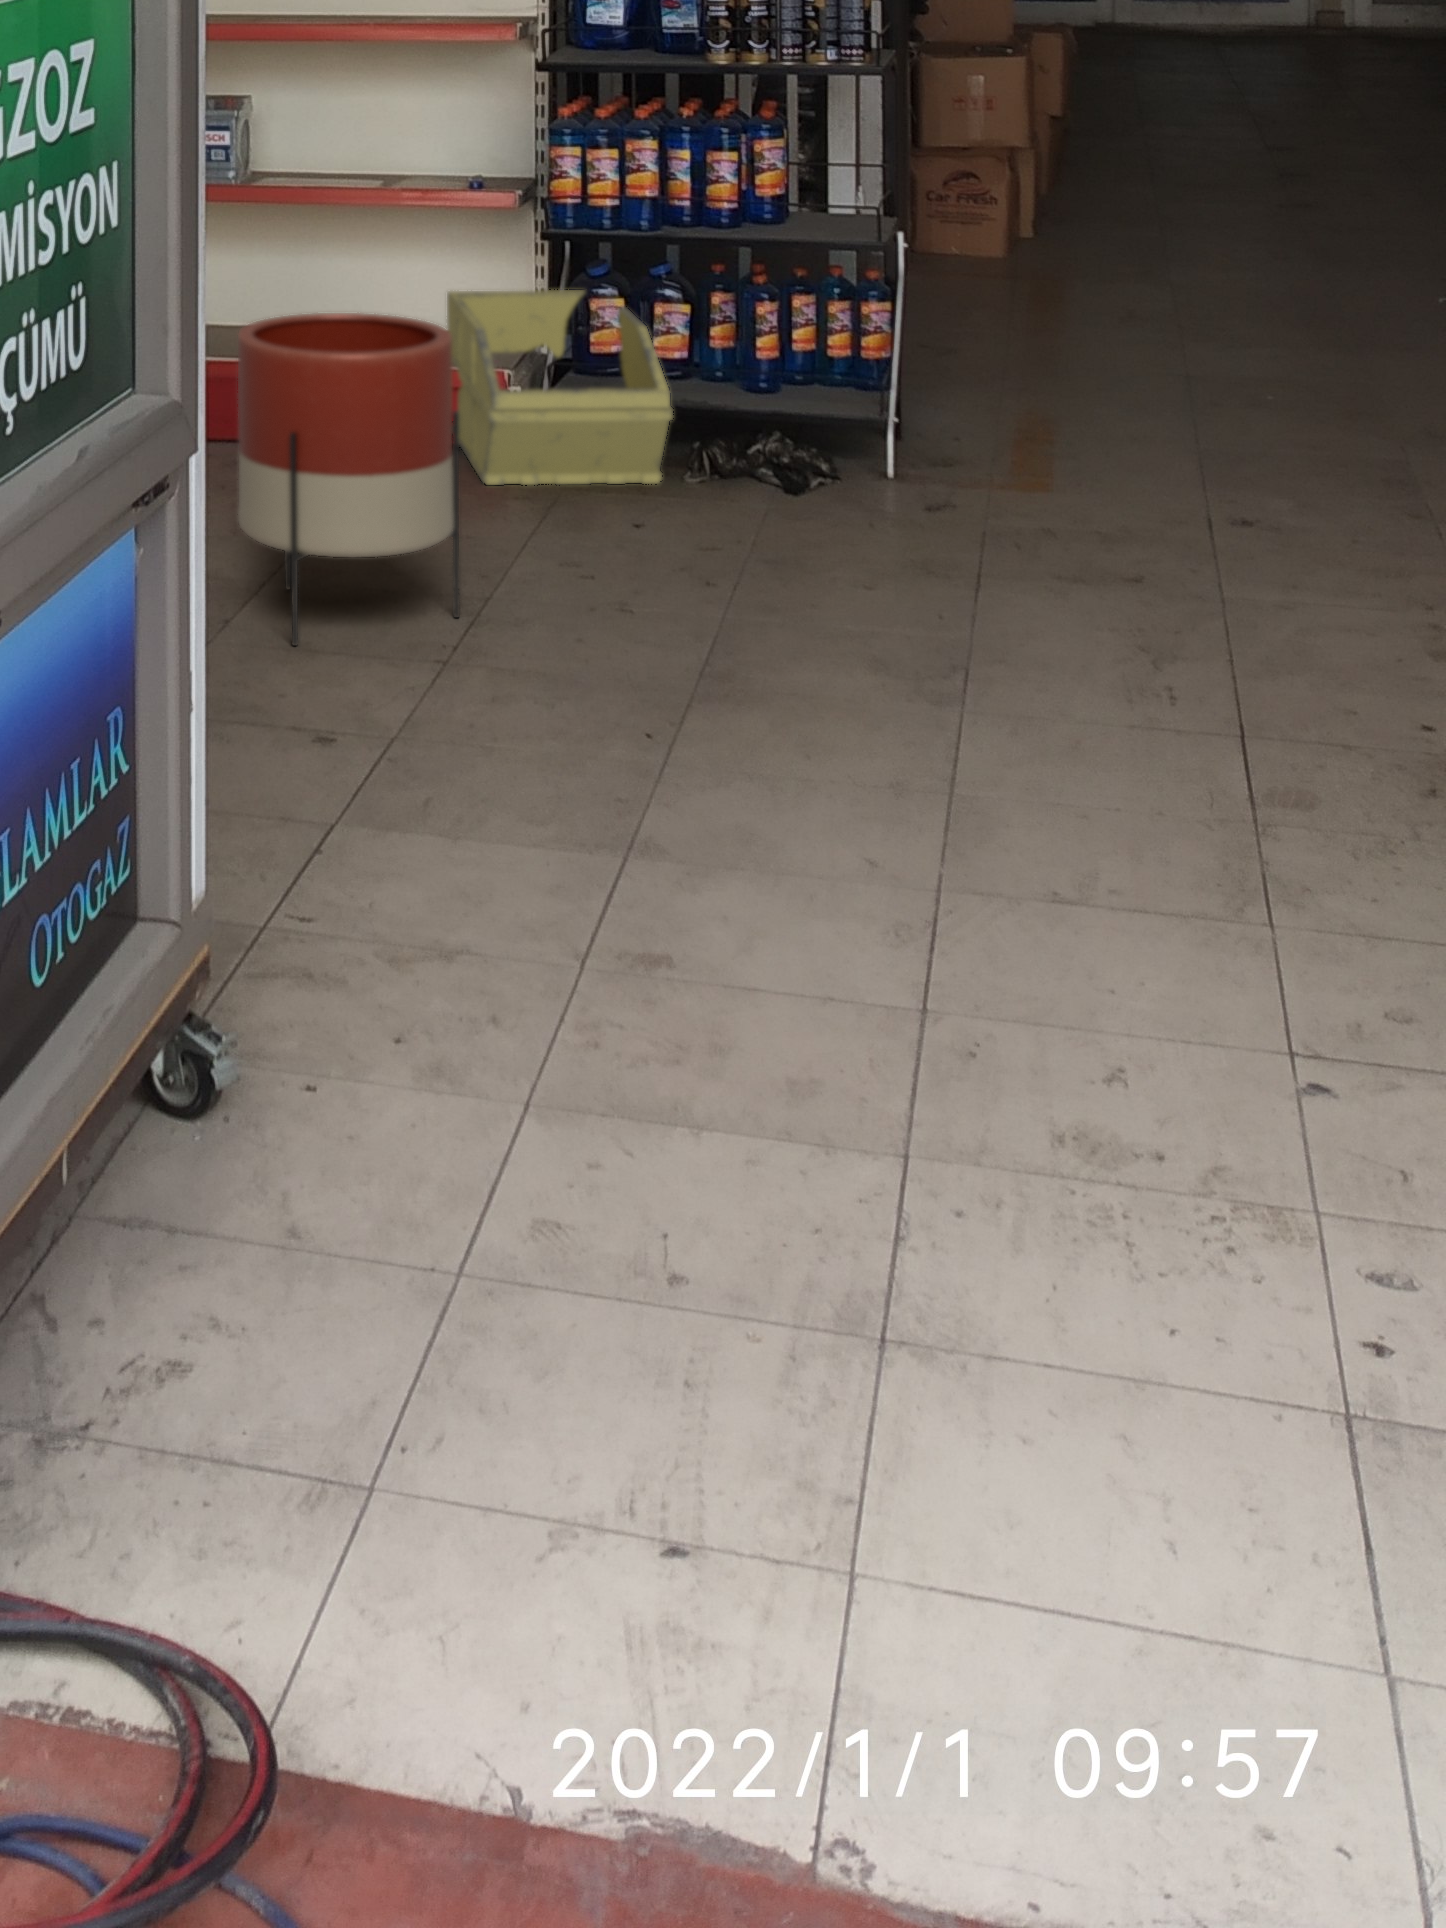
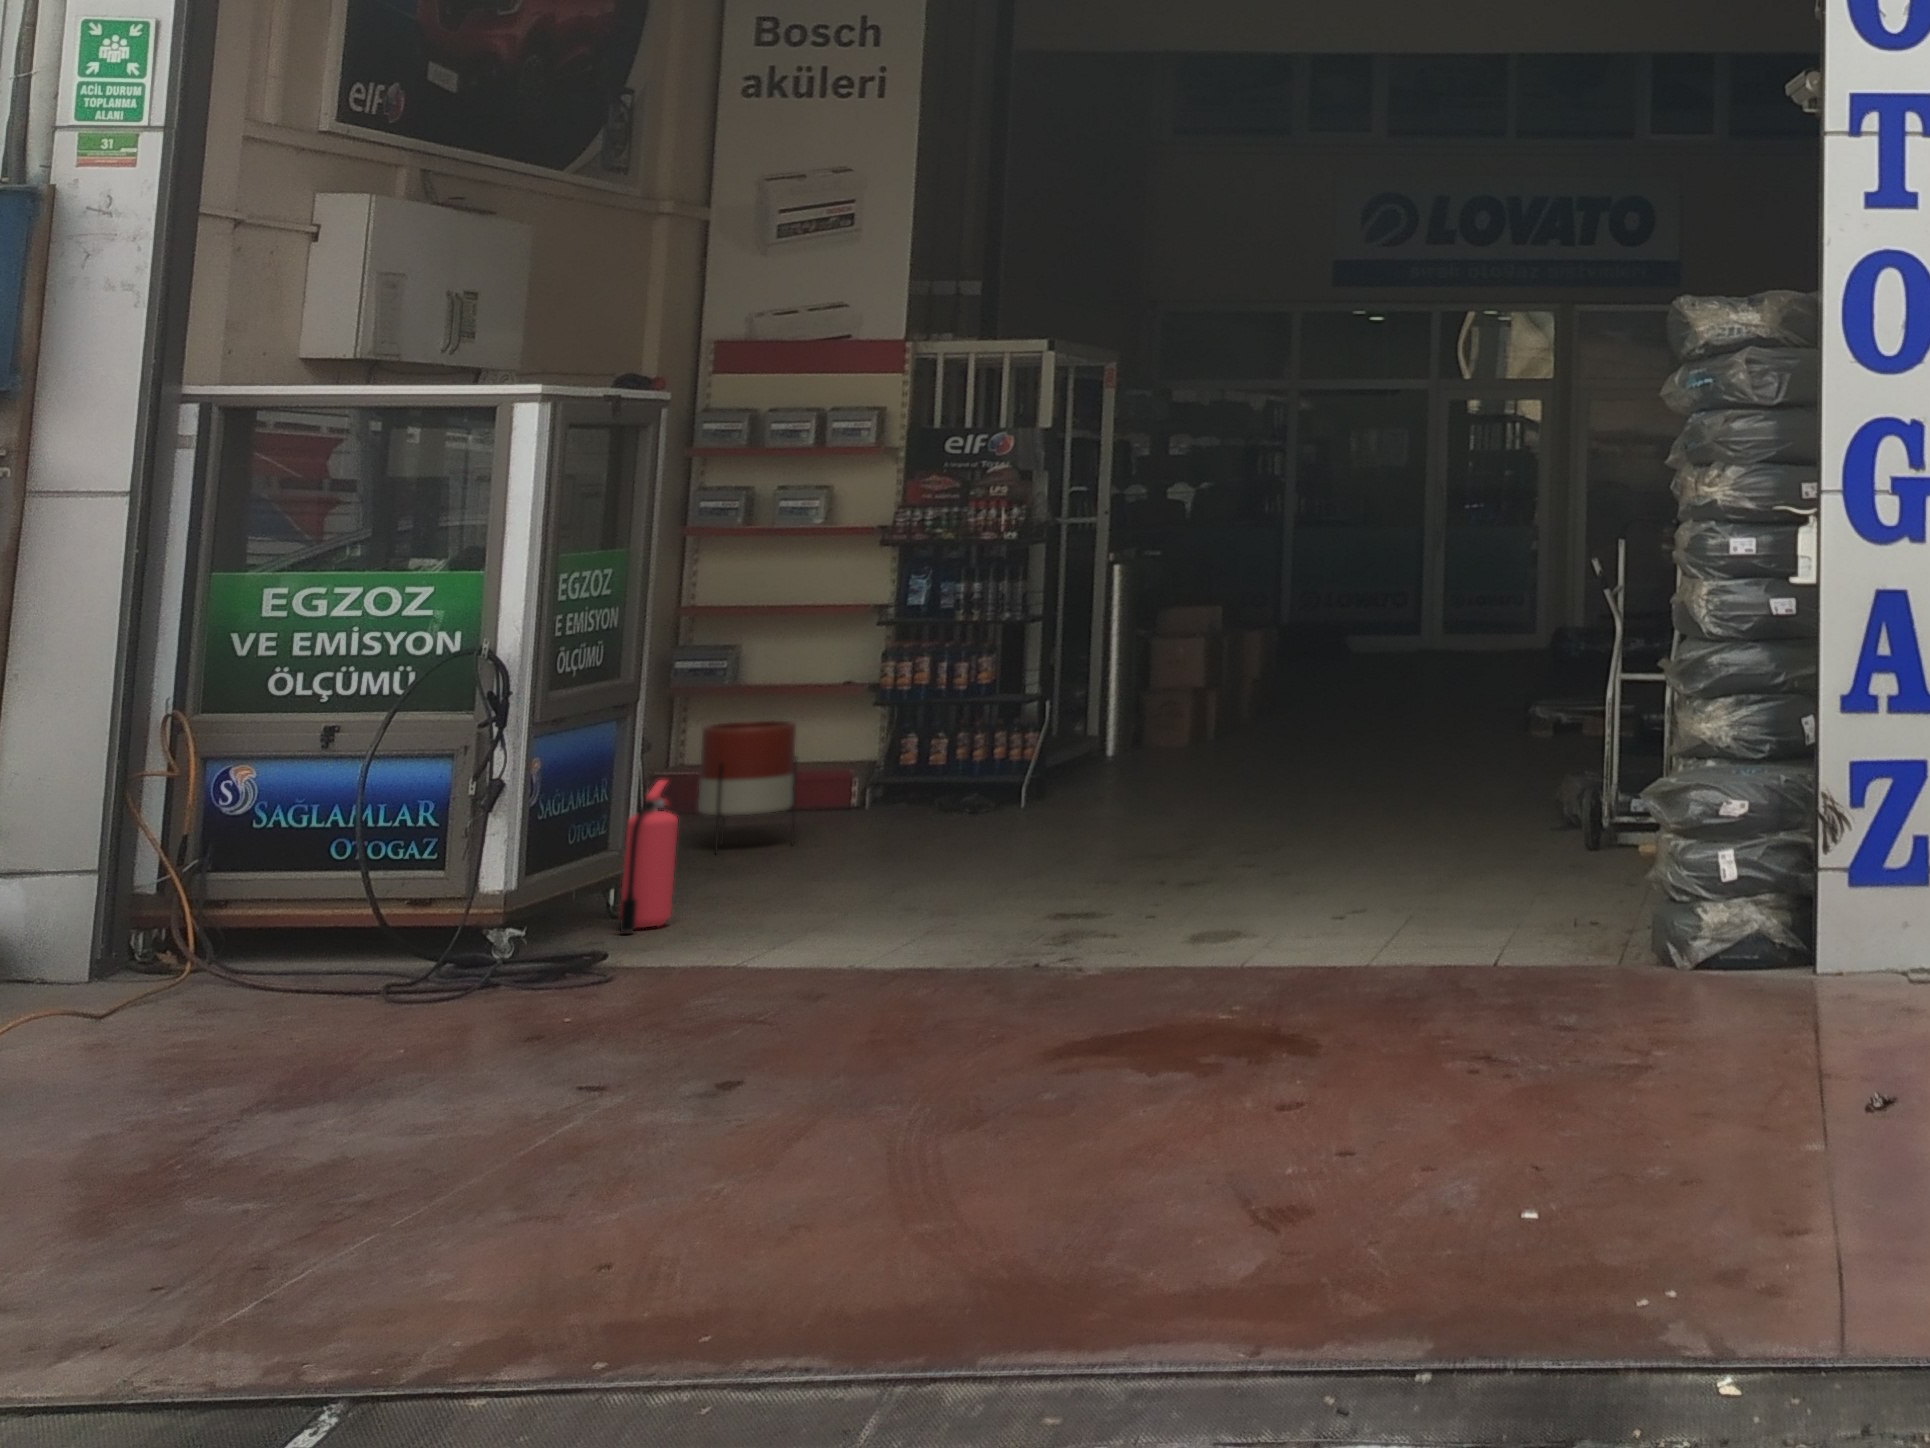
storage bin: present [446,290,673,485] -> none [833,735,923,818]
fire extinguisher: none [193,729,359,1290] -> present [620,780,678,932]

